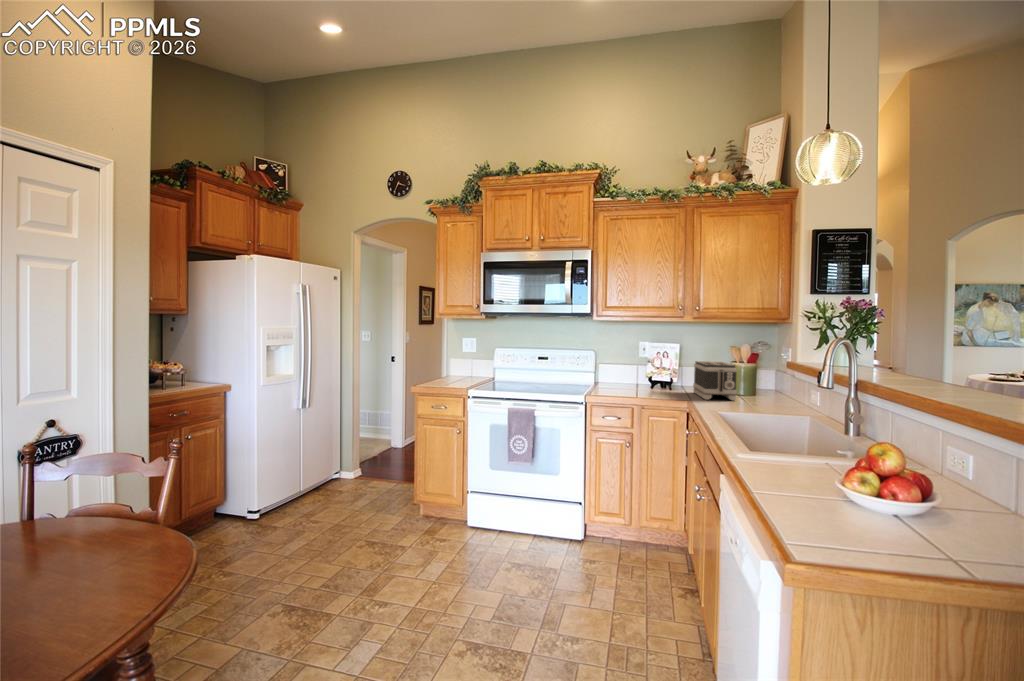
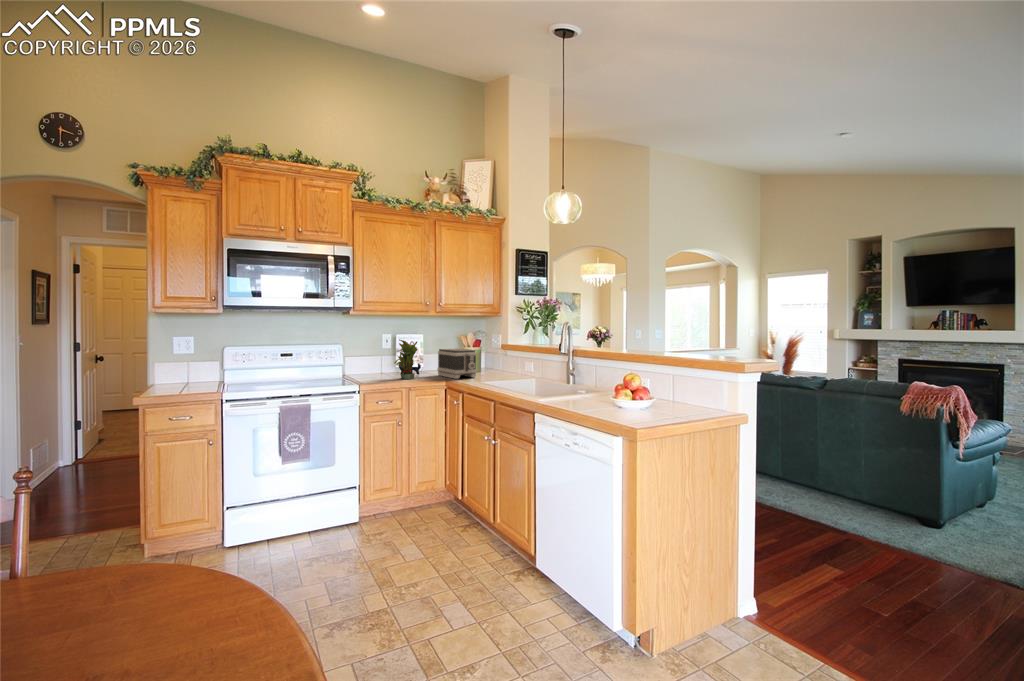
potted plant: none [637,348,662,394] -> present [395,339,418,379]

